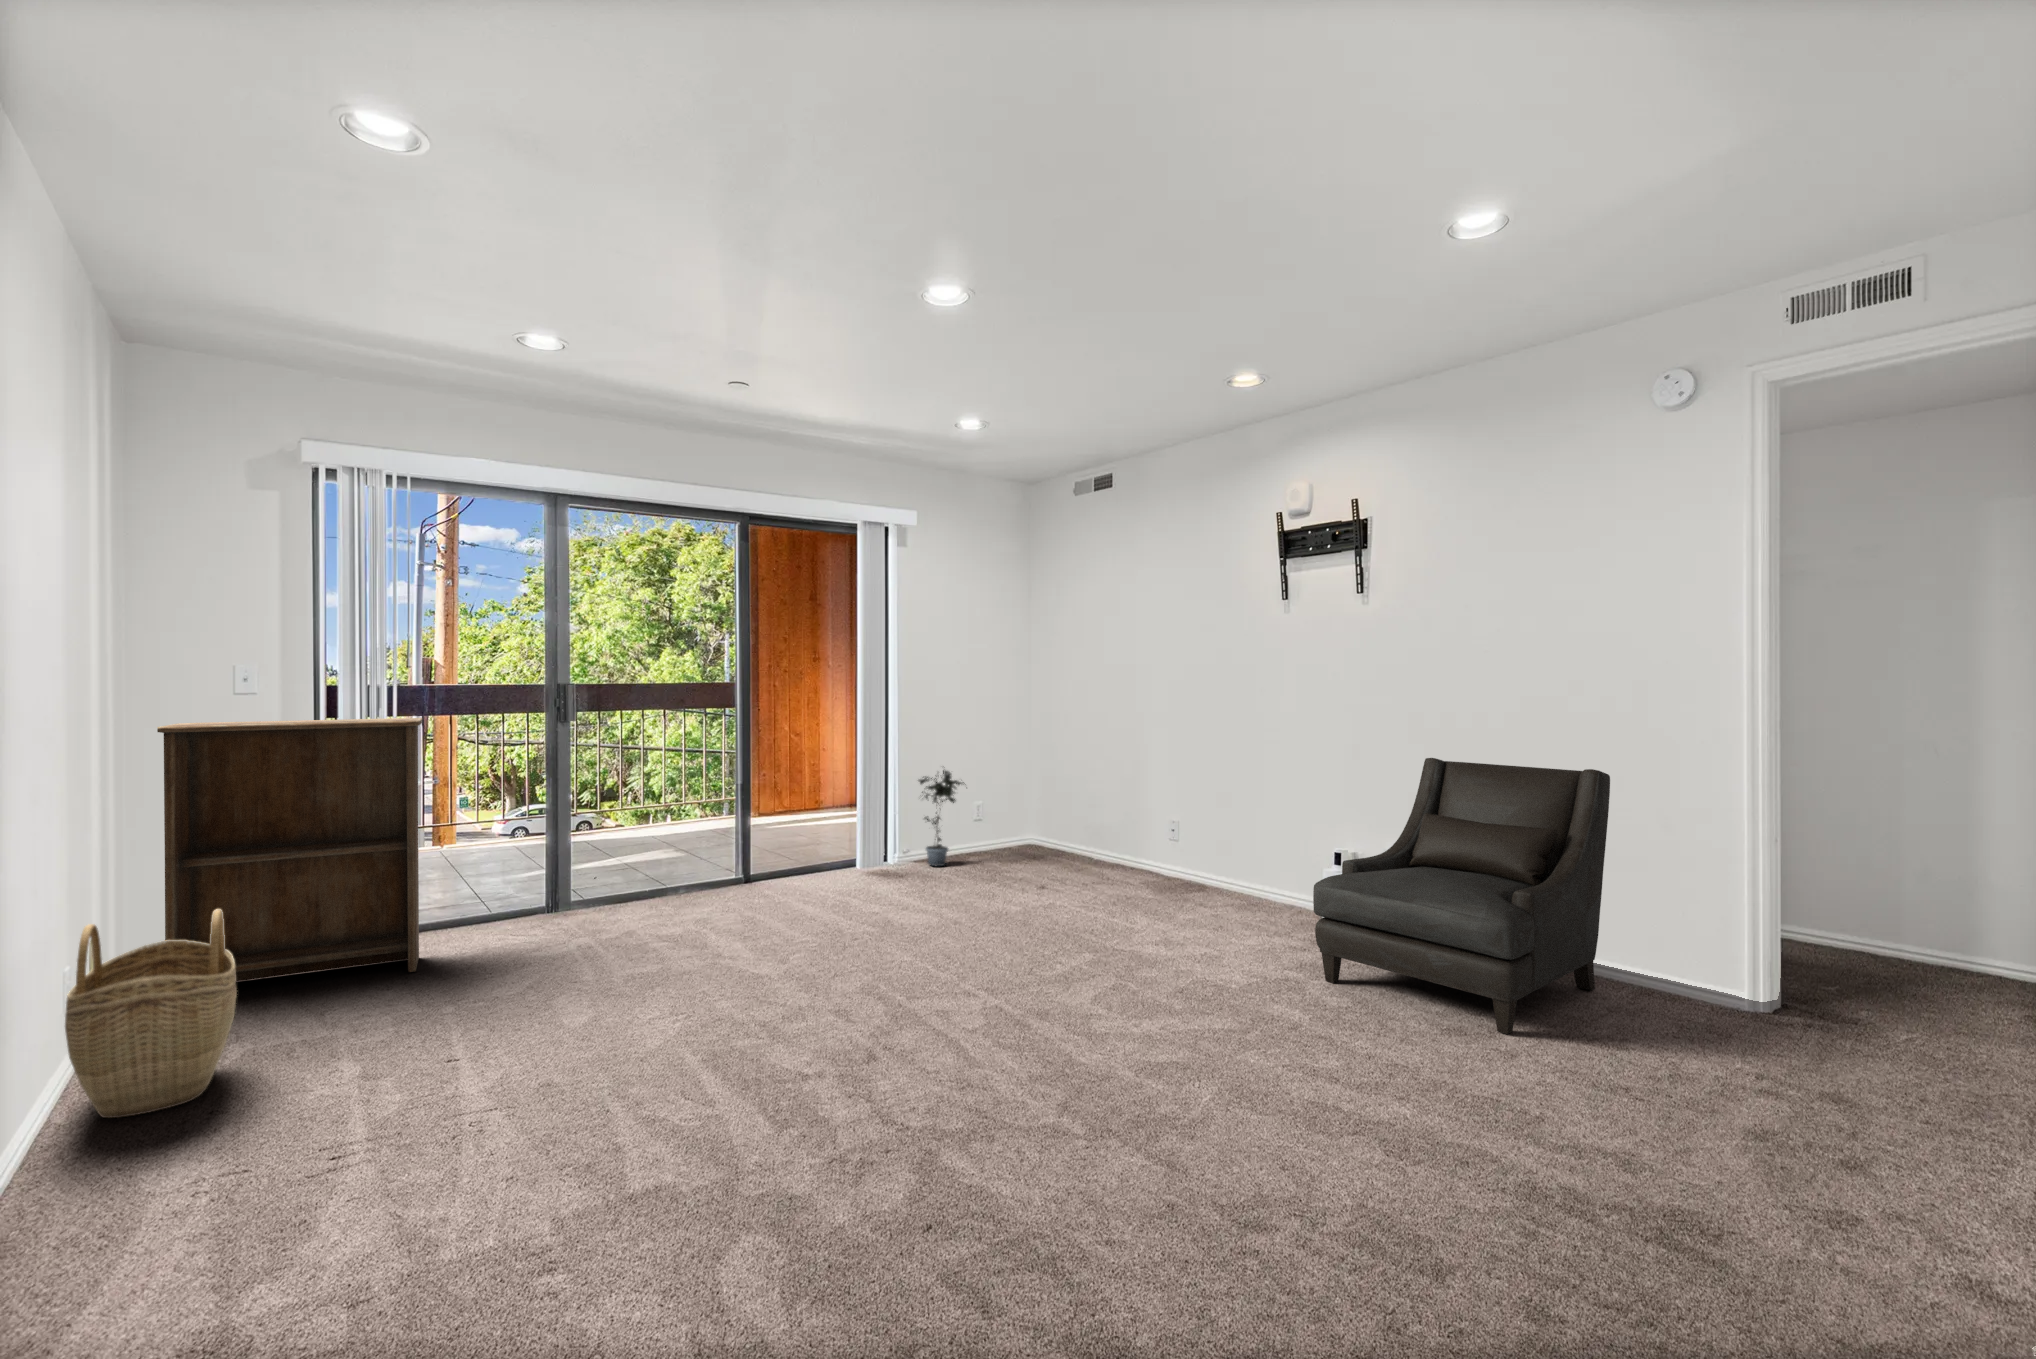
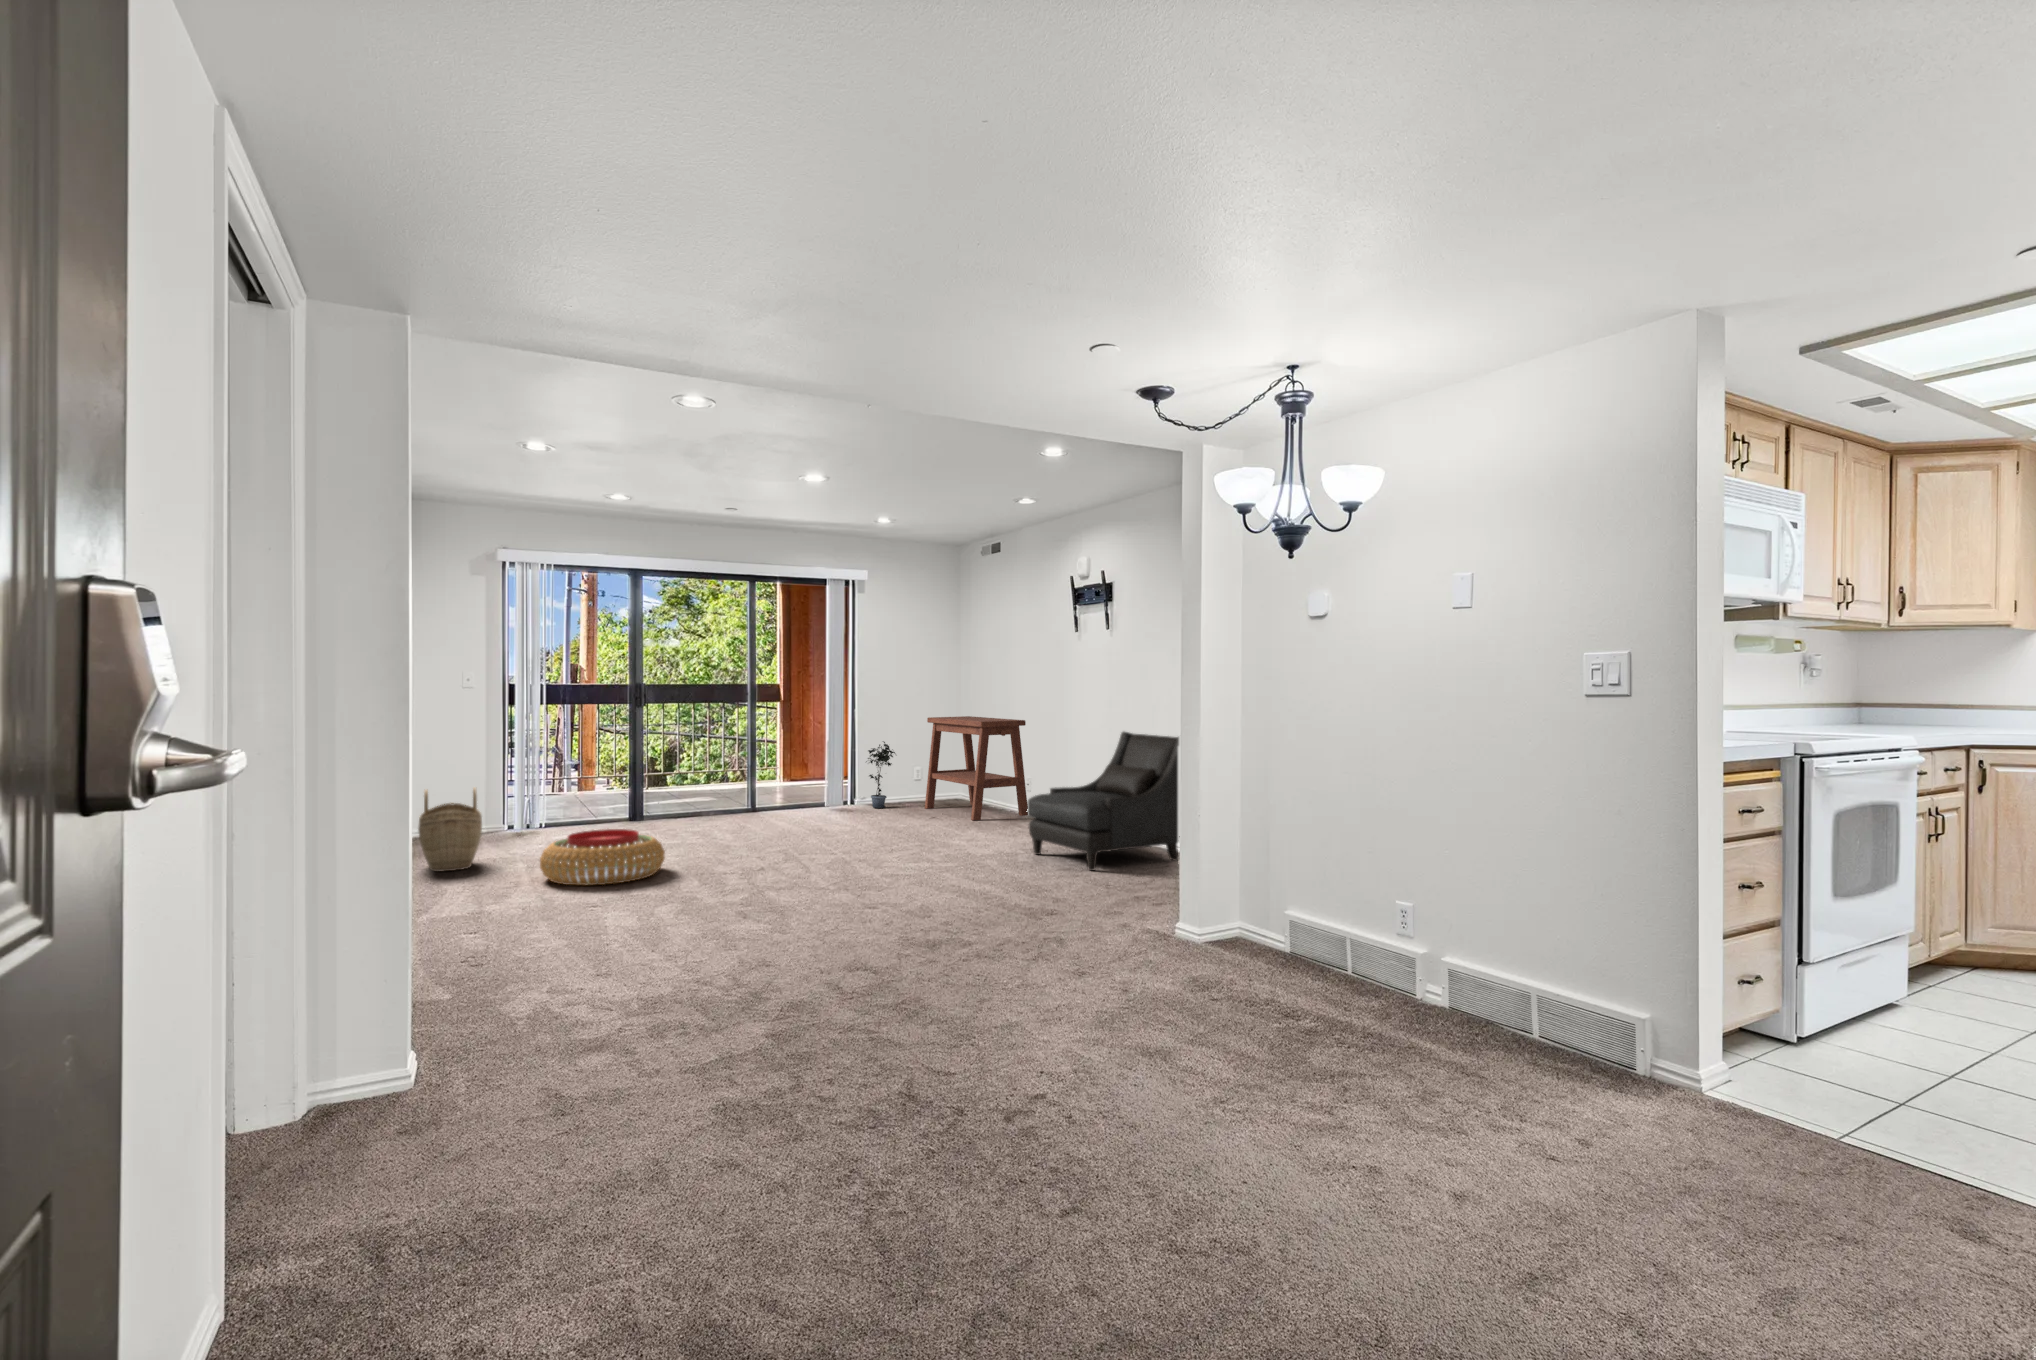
bookshelf: present [157,718,422,981] -> none [437,703,559,846]
side table: none [1006,727,1177,890] -> present [925,716,1028,820]
pouf: none [363,996,663,1173] -> present [540,829,665,885]

